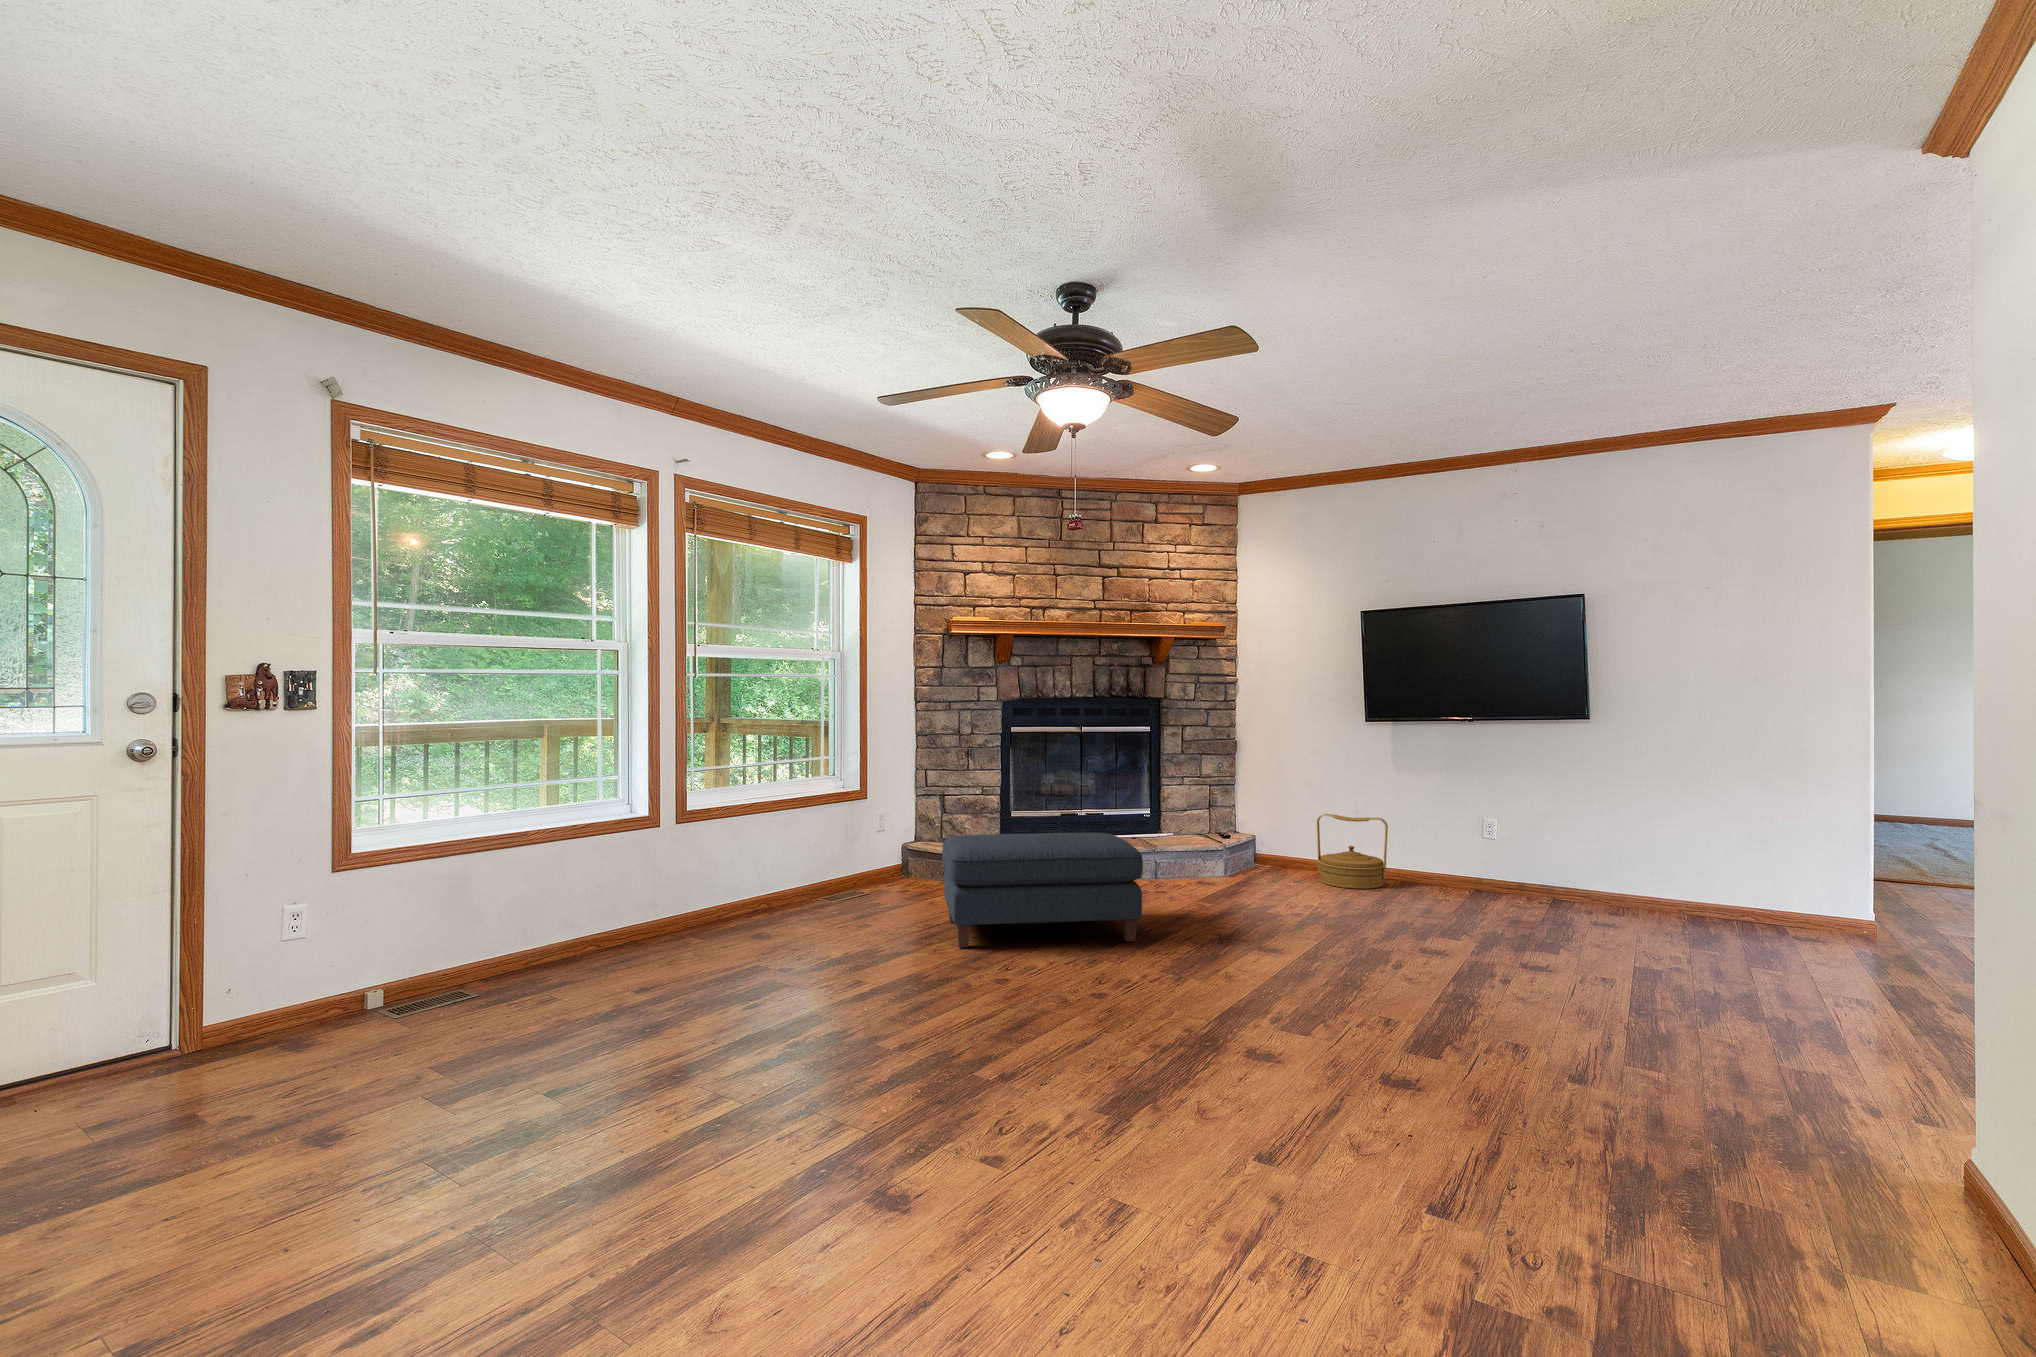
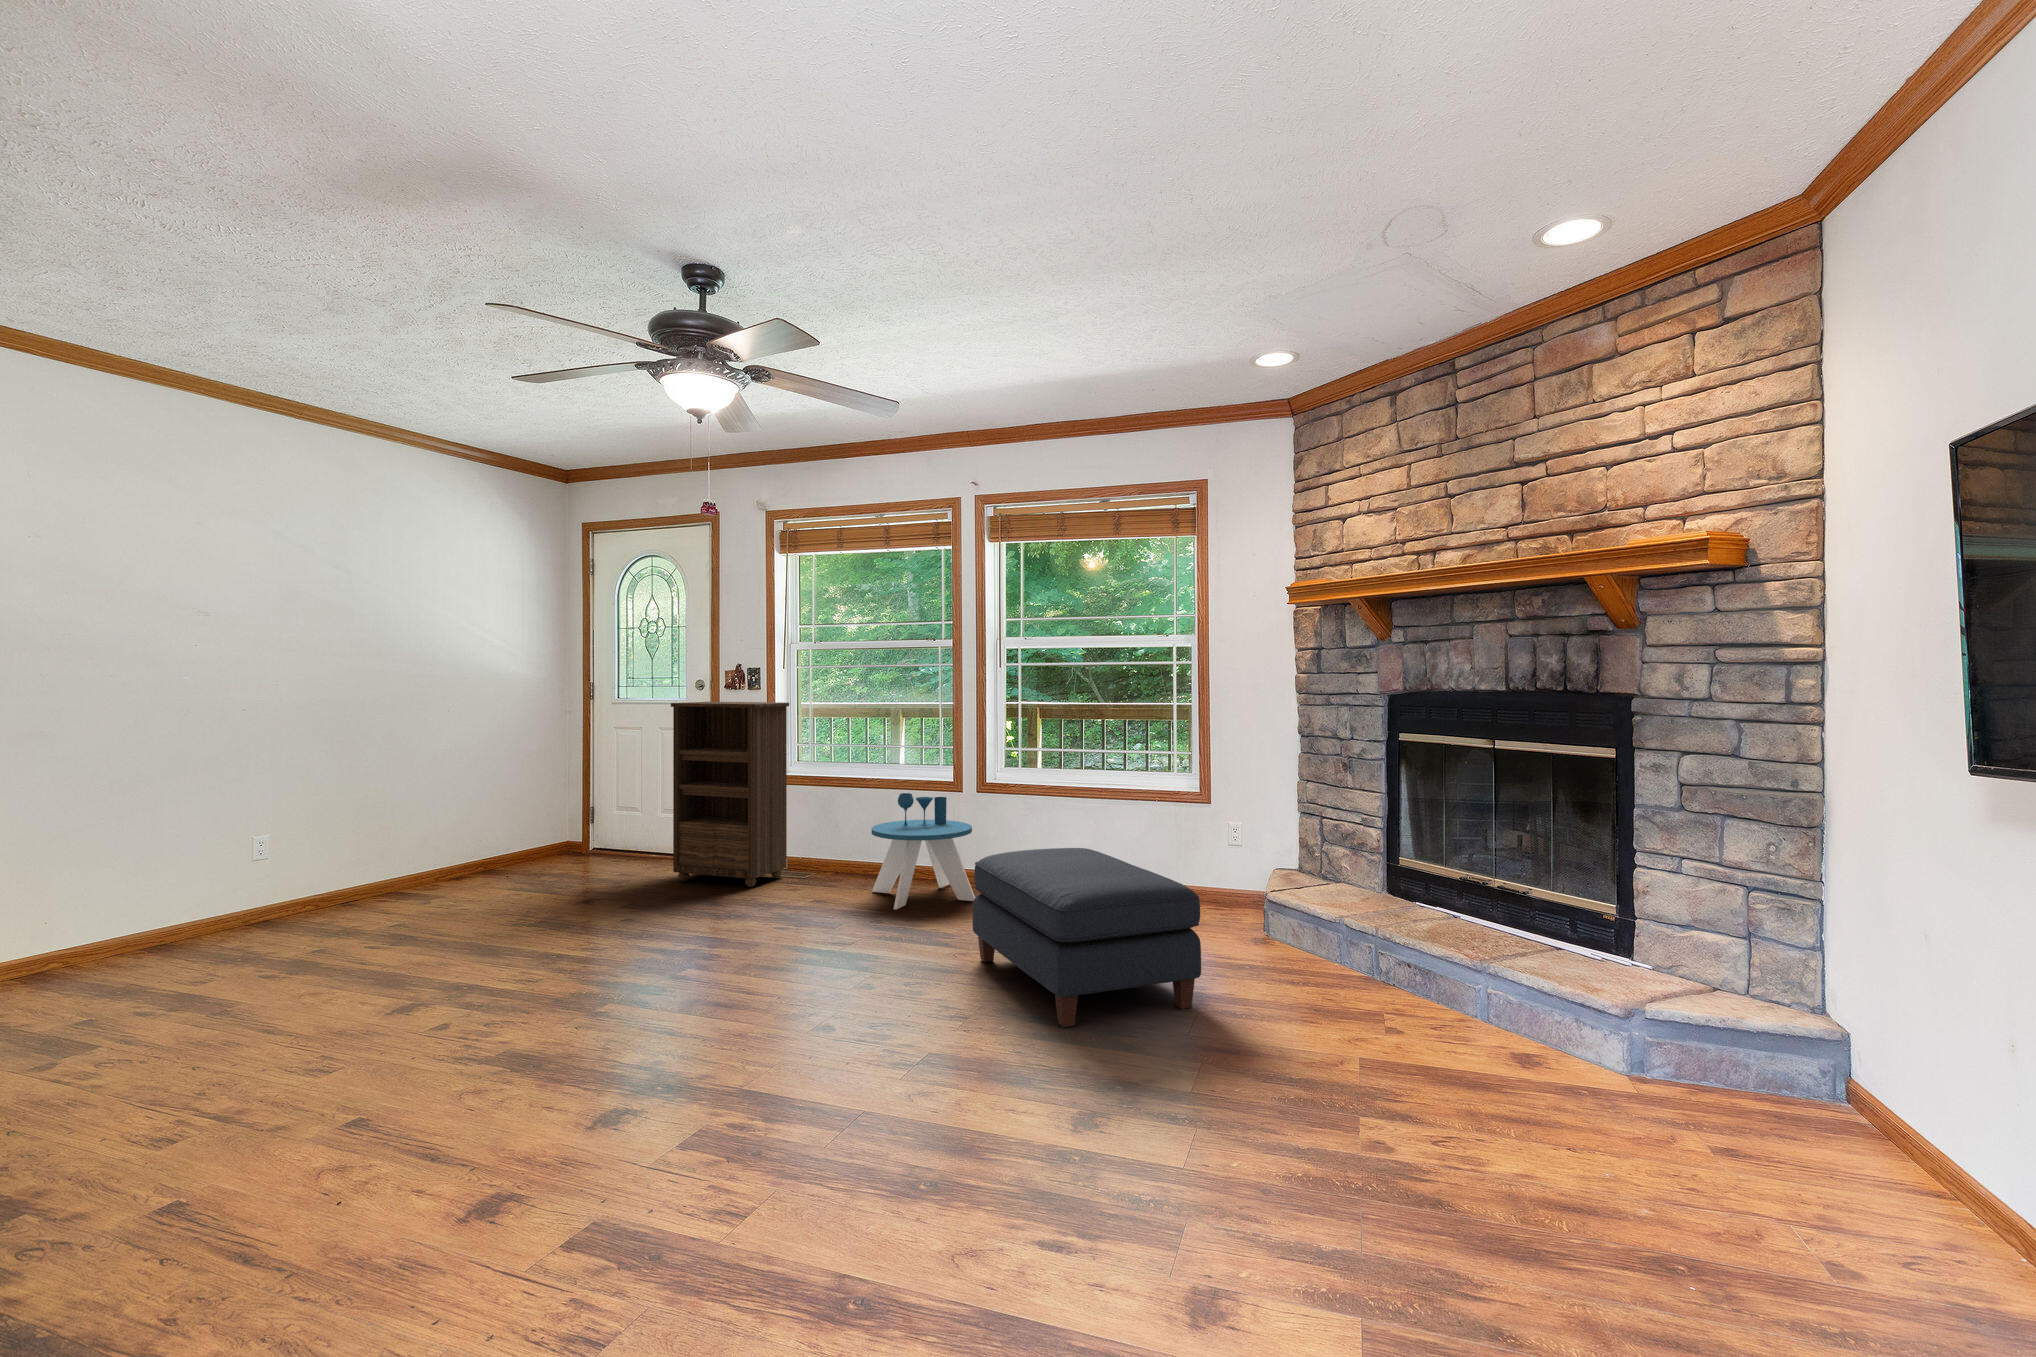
bookshelf: none [258,728,493,1068] -> present [671,702,789,887]
woven basket: present [1317,814,1388,889] -> none [1741,1005,1973,1268]
side table: none [627,831,754,968] -> present [872,793,975,909]

